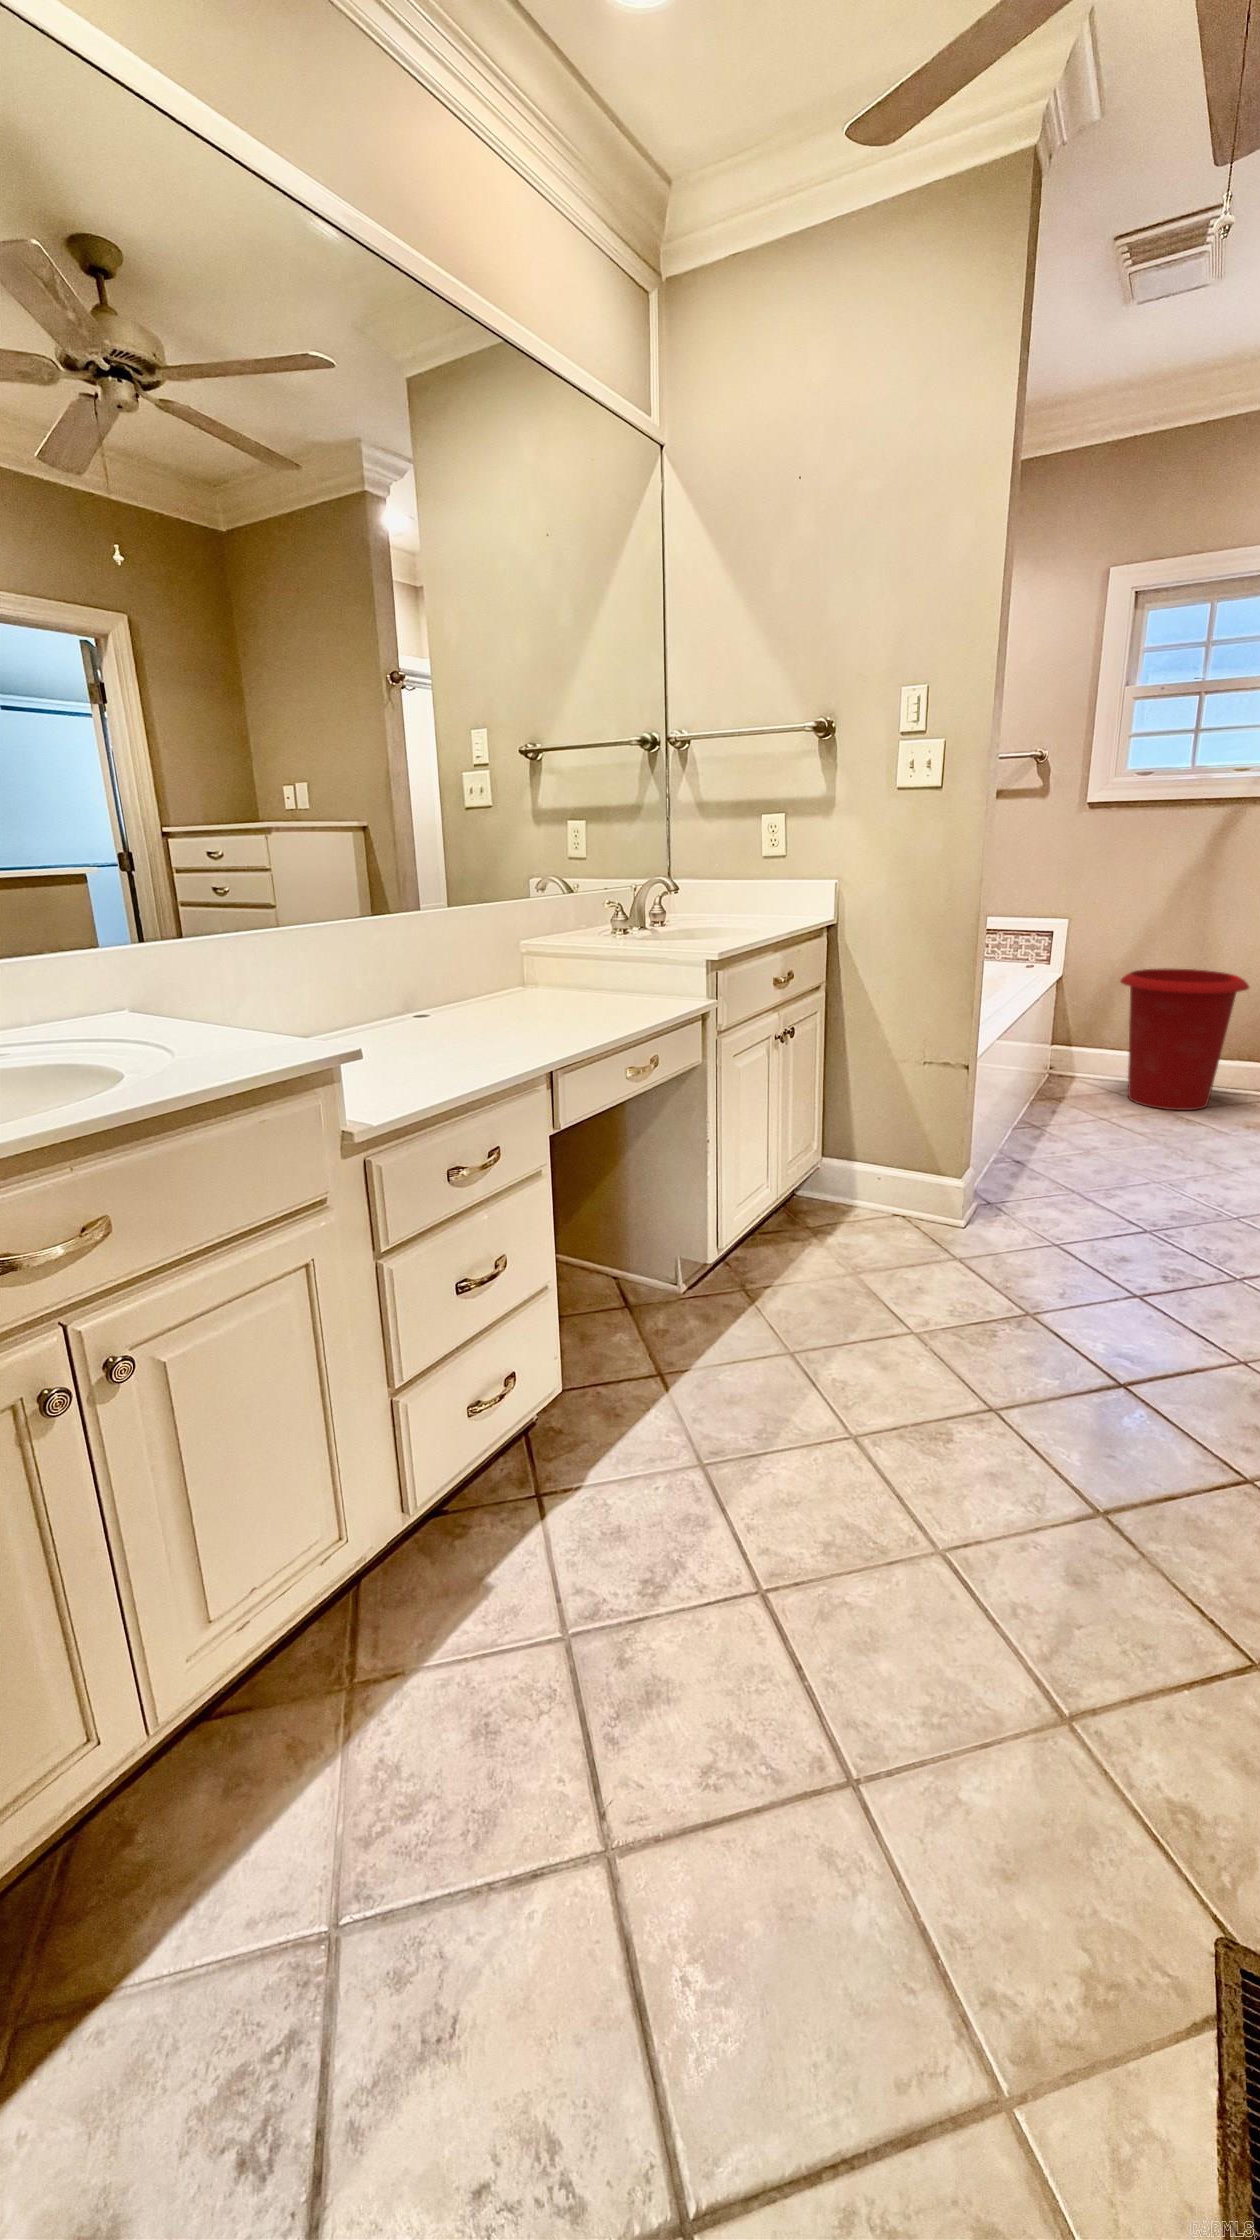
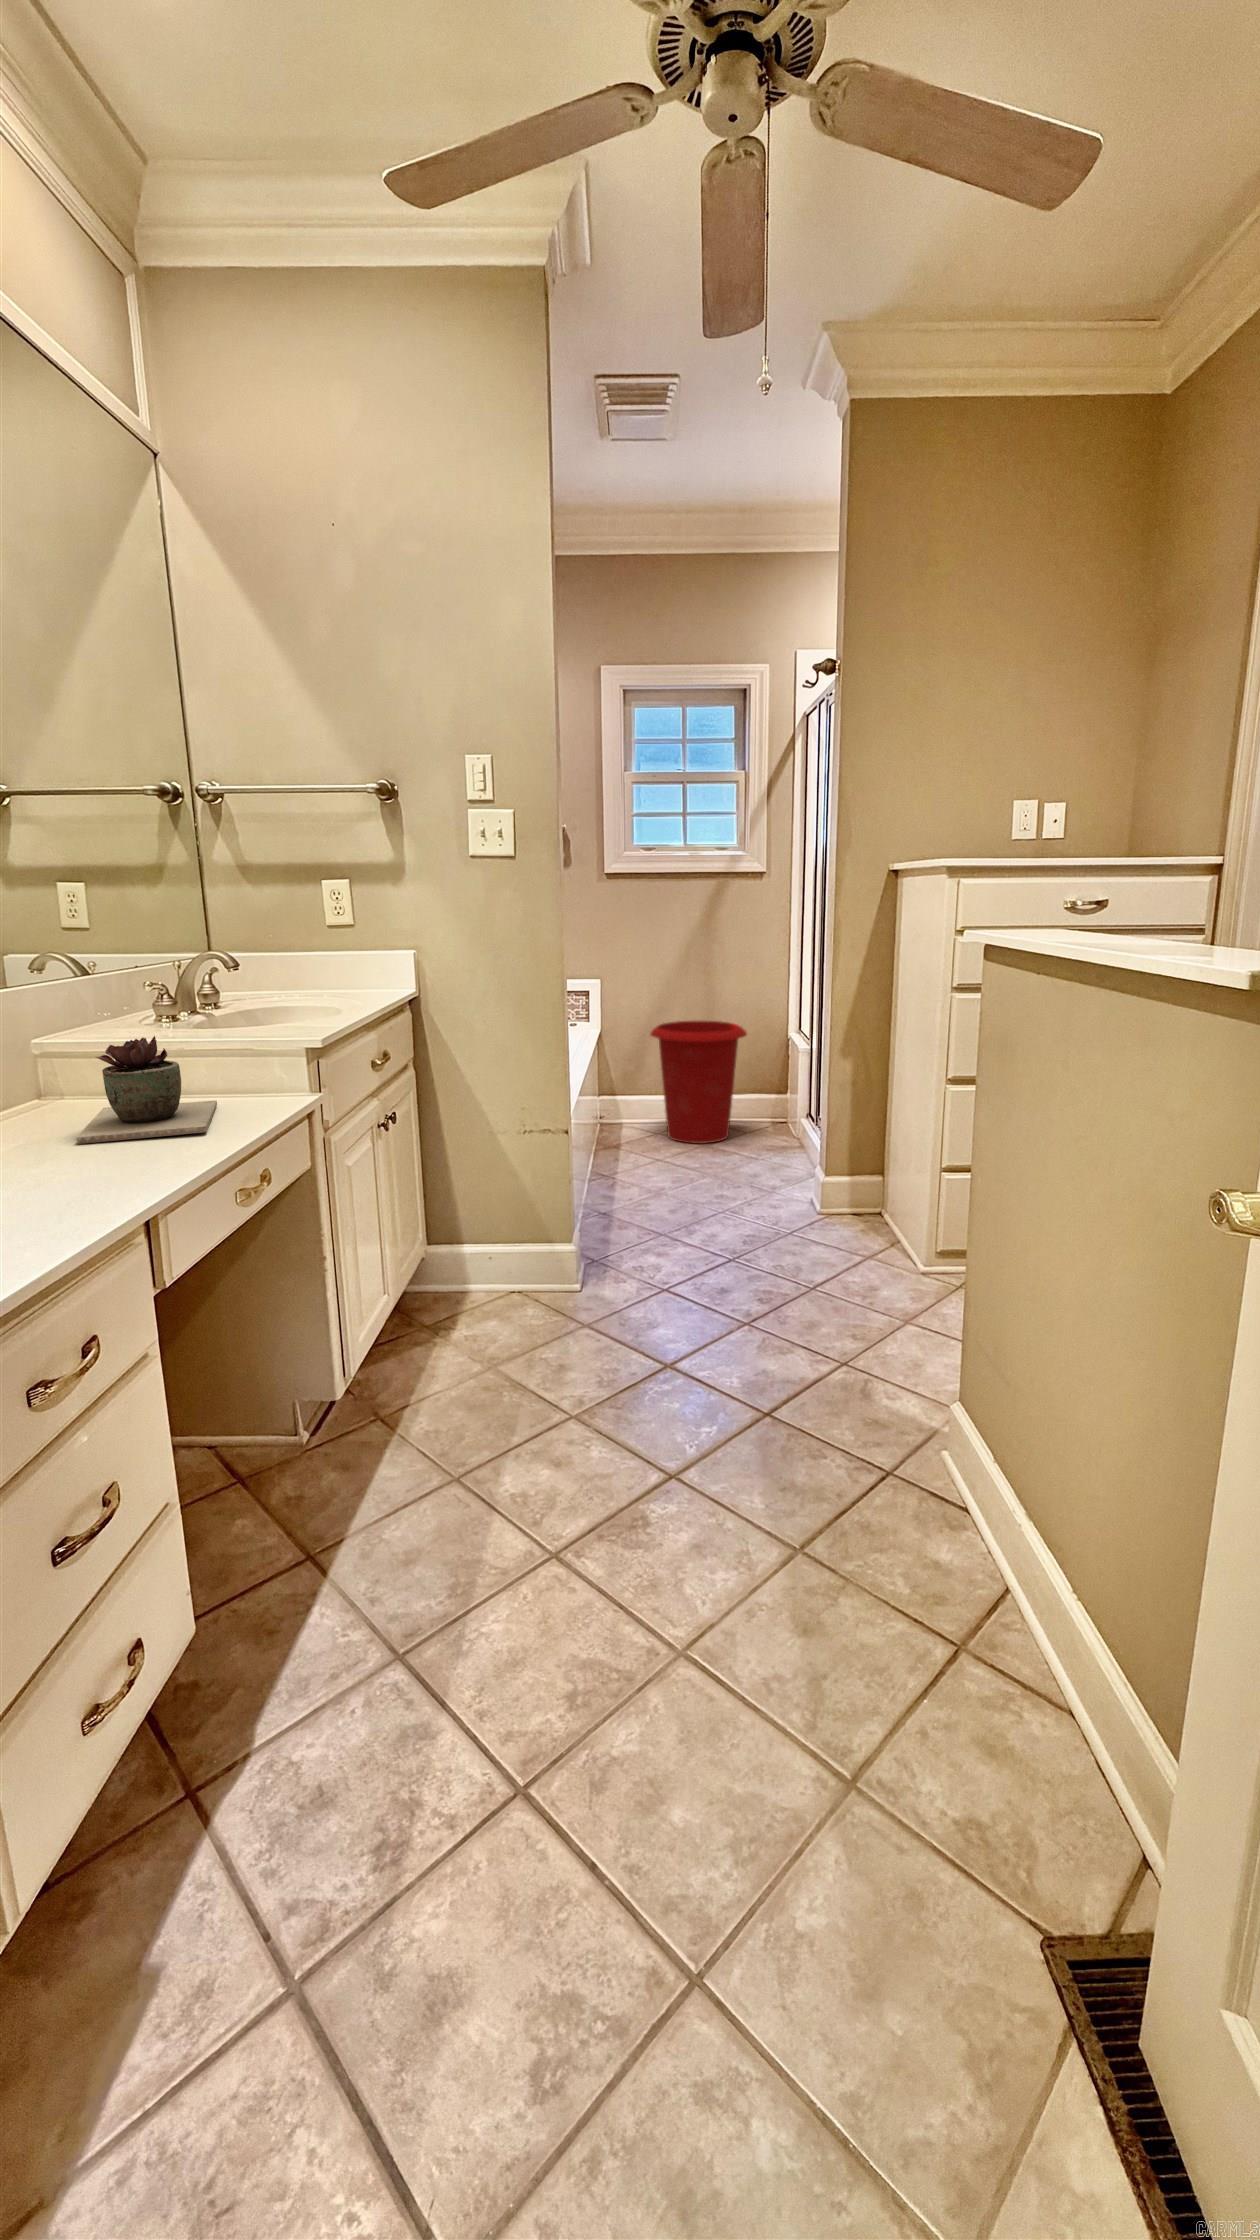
succulent plant: none [527,942,633,1020] -> present [76,1036,217,1144]

